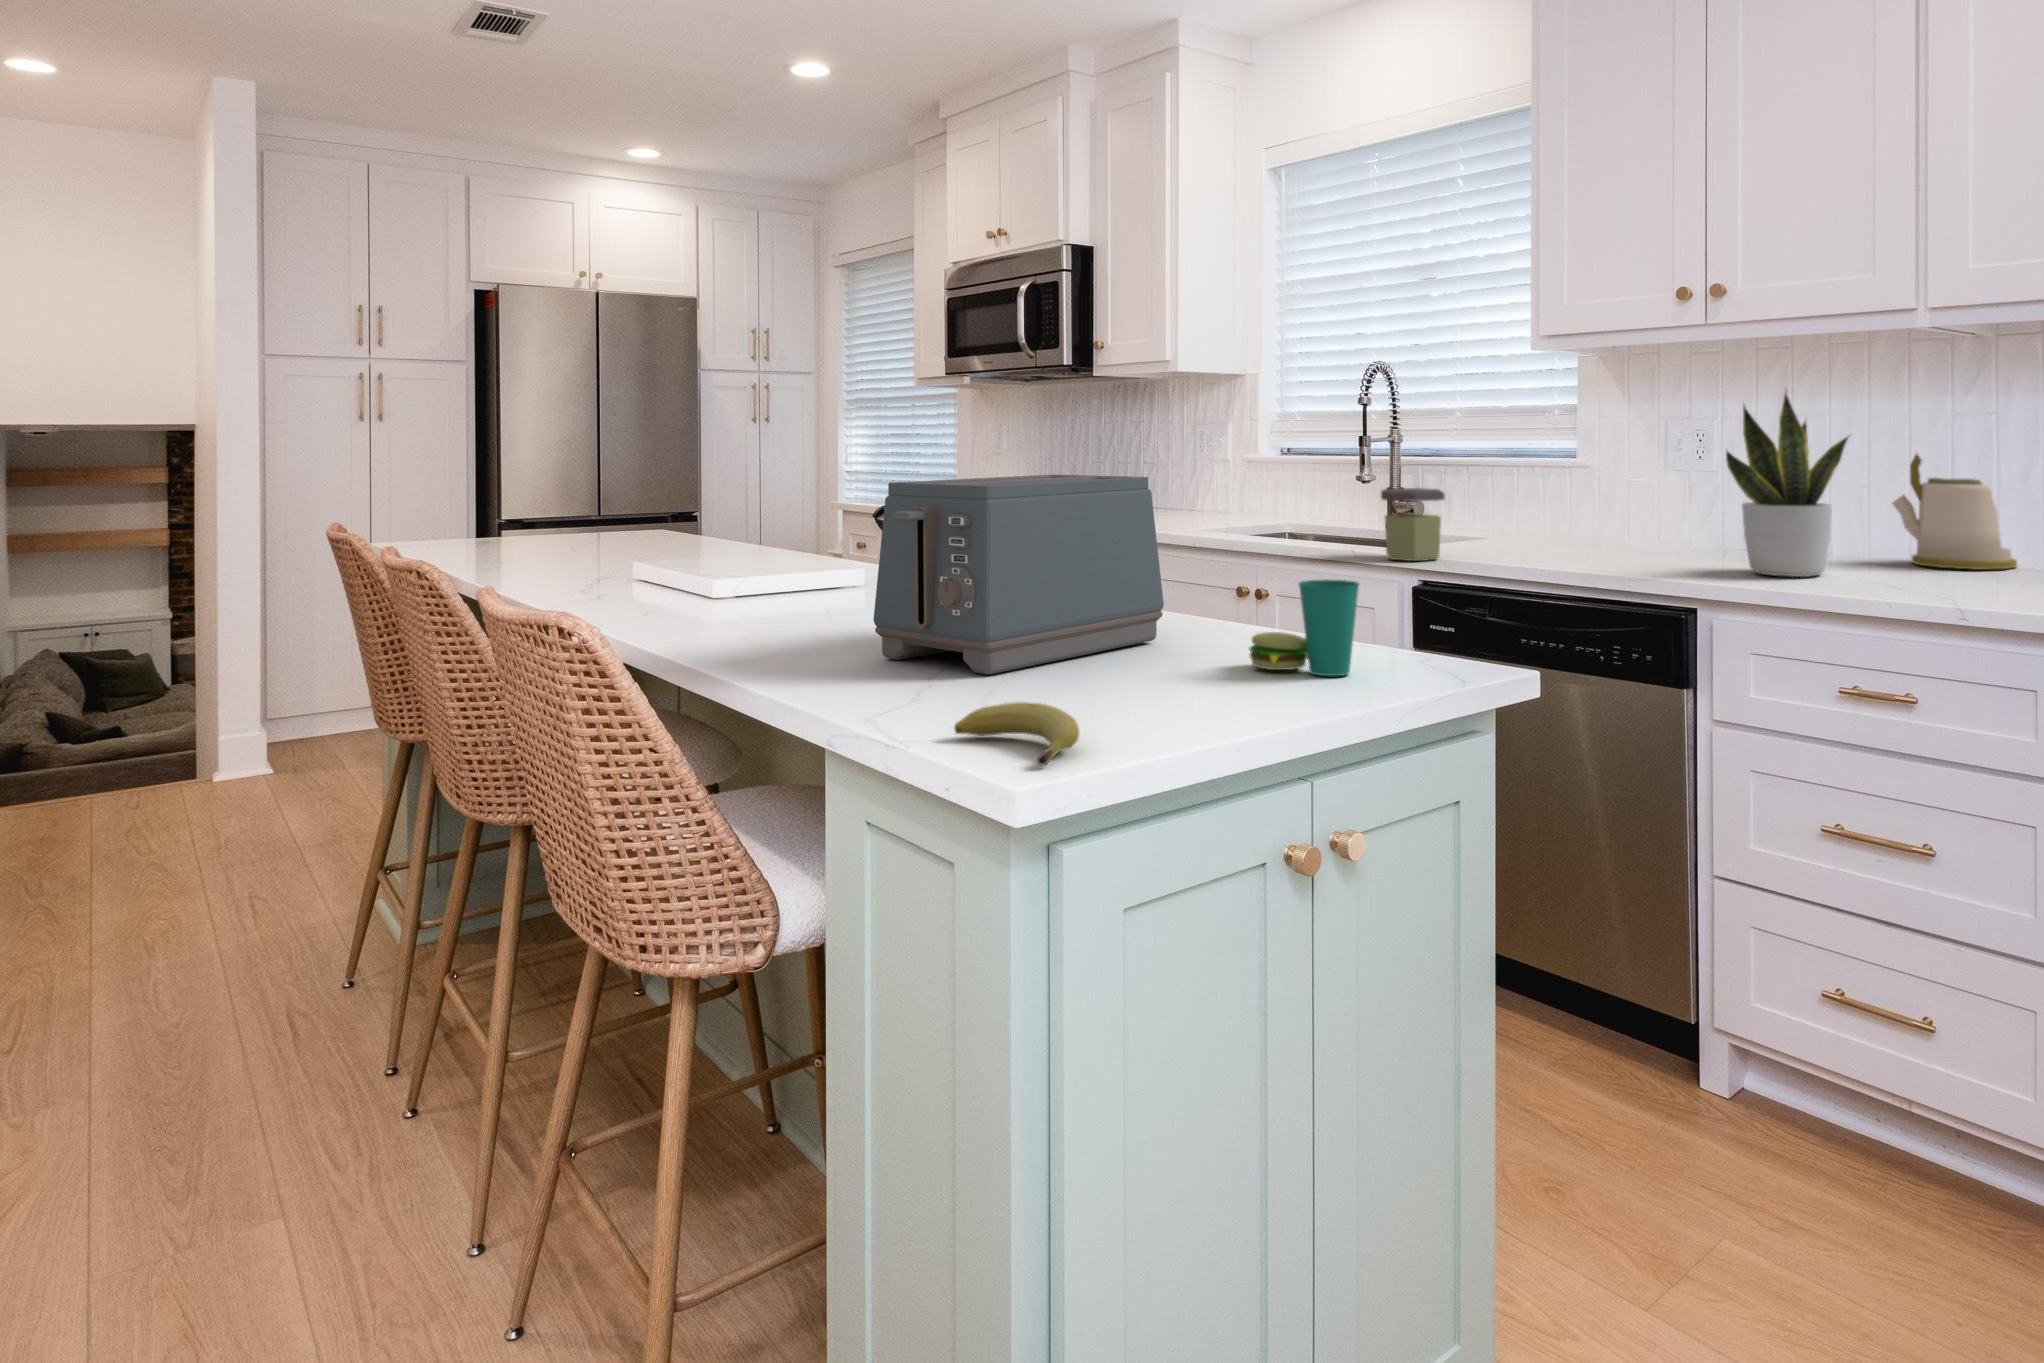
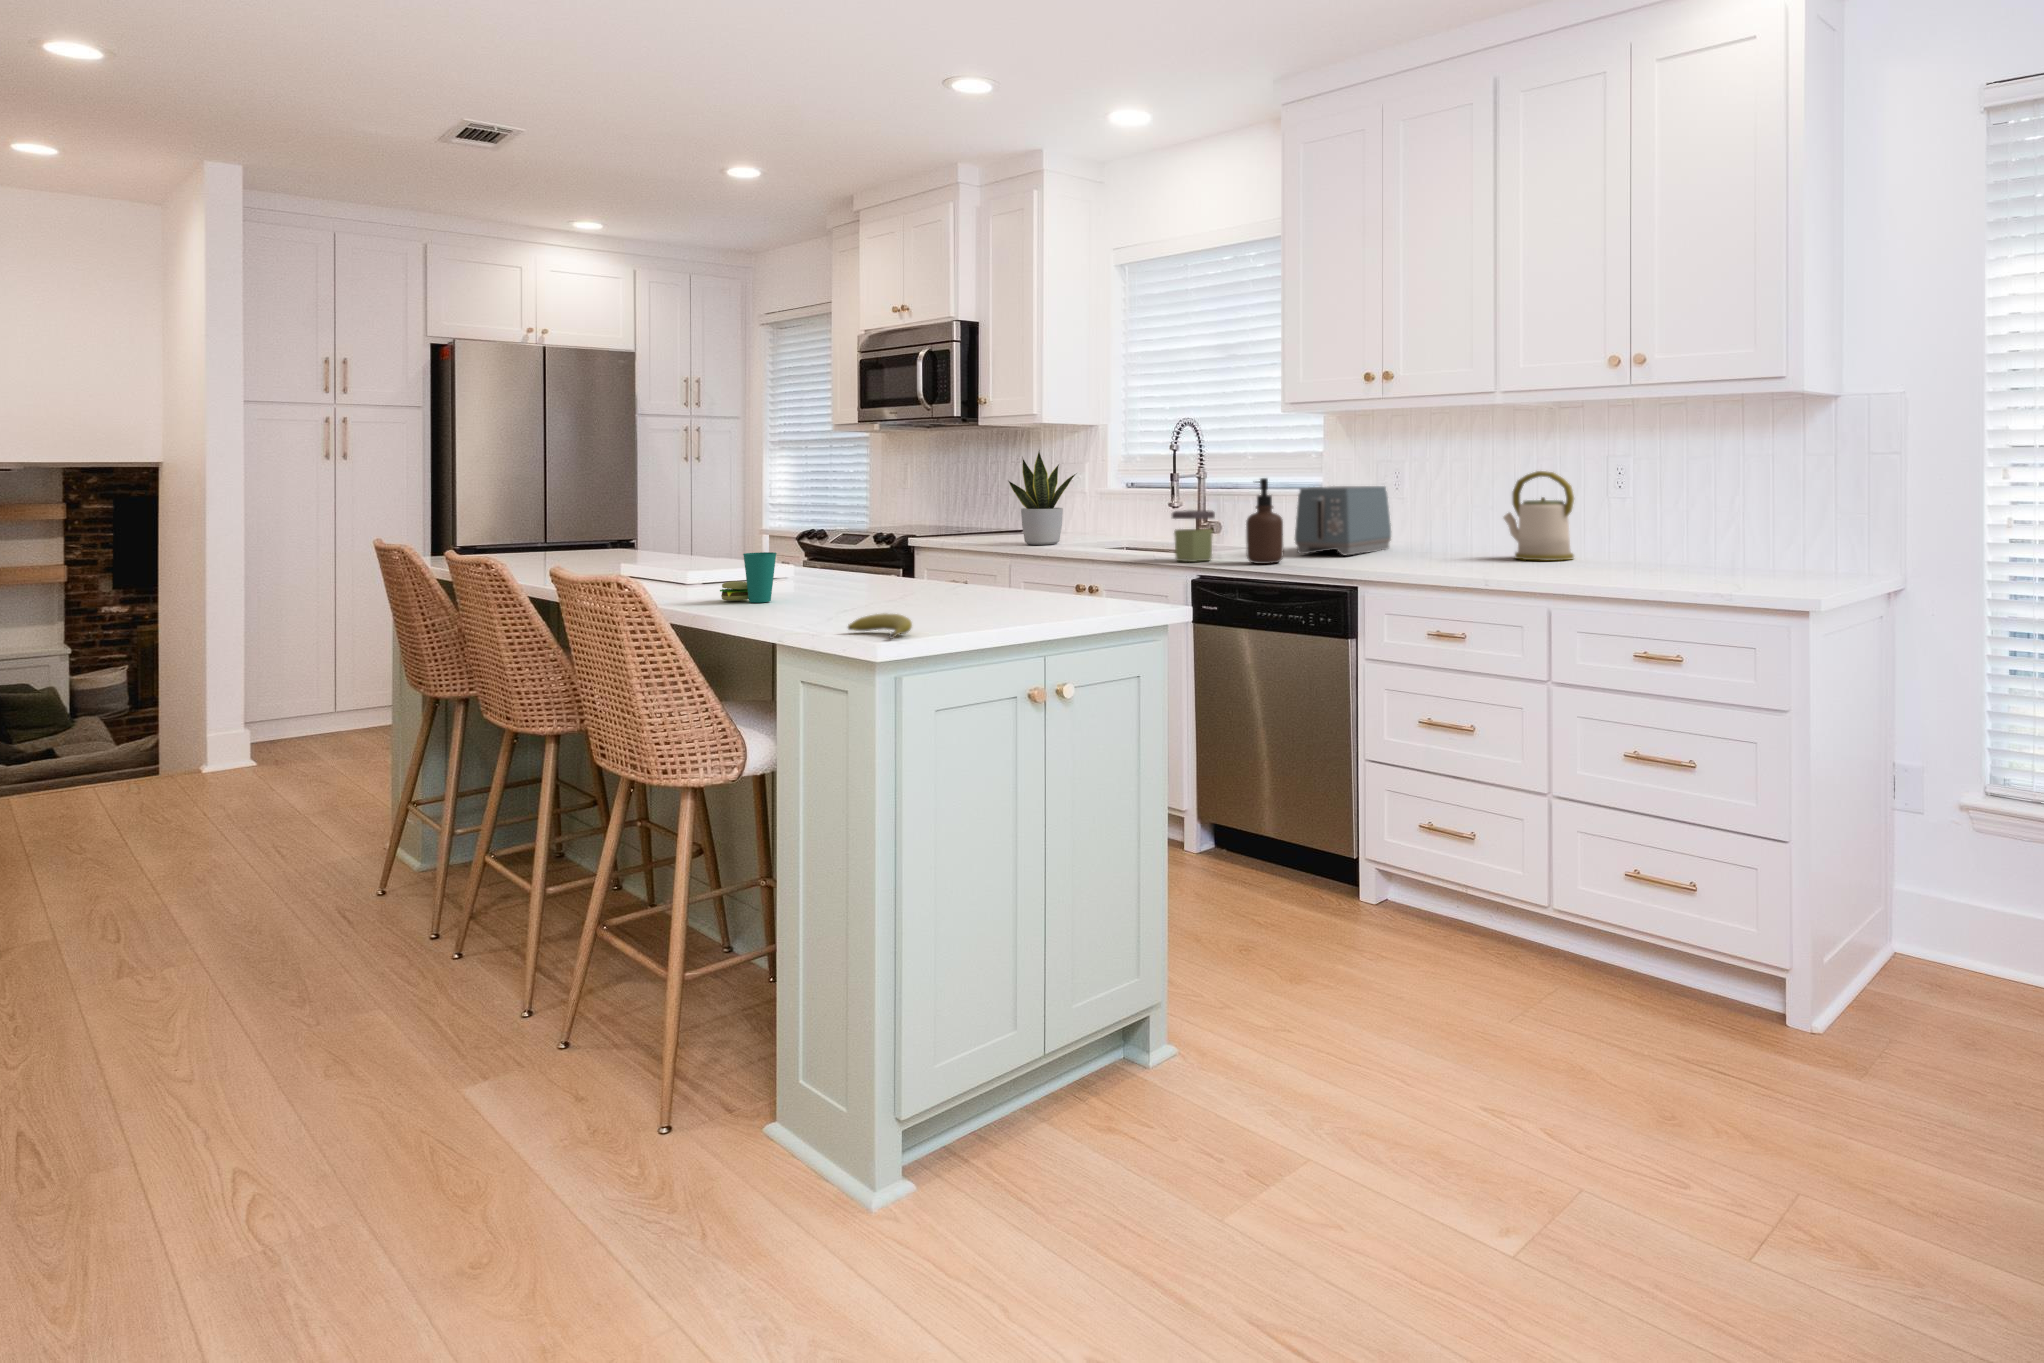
potted plant: present [1726,392,1850,577] -> present [1008,450,1075,545]
soap dispenser: none [1496,443,1551,566] -> present [1246,478,1283,564]
toaster: present [873,475,1164,675] -> present [1295,486,1391,555]
cup: present [1249,579,1359,676] -> present [720,552,777,602]

